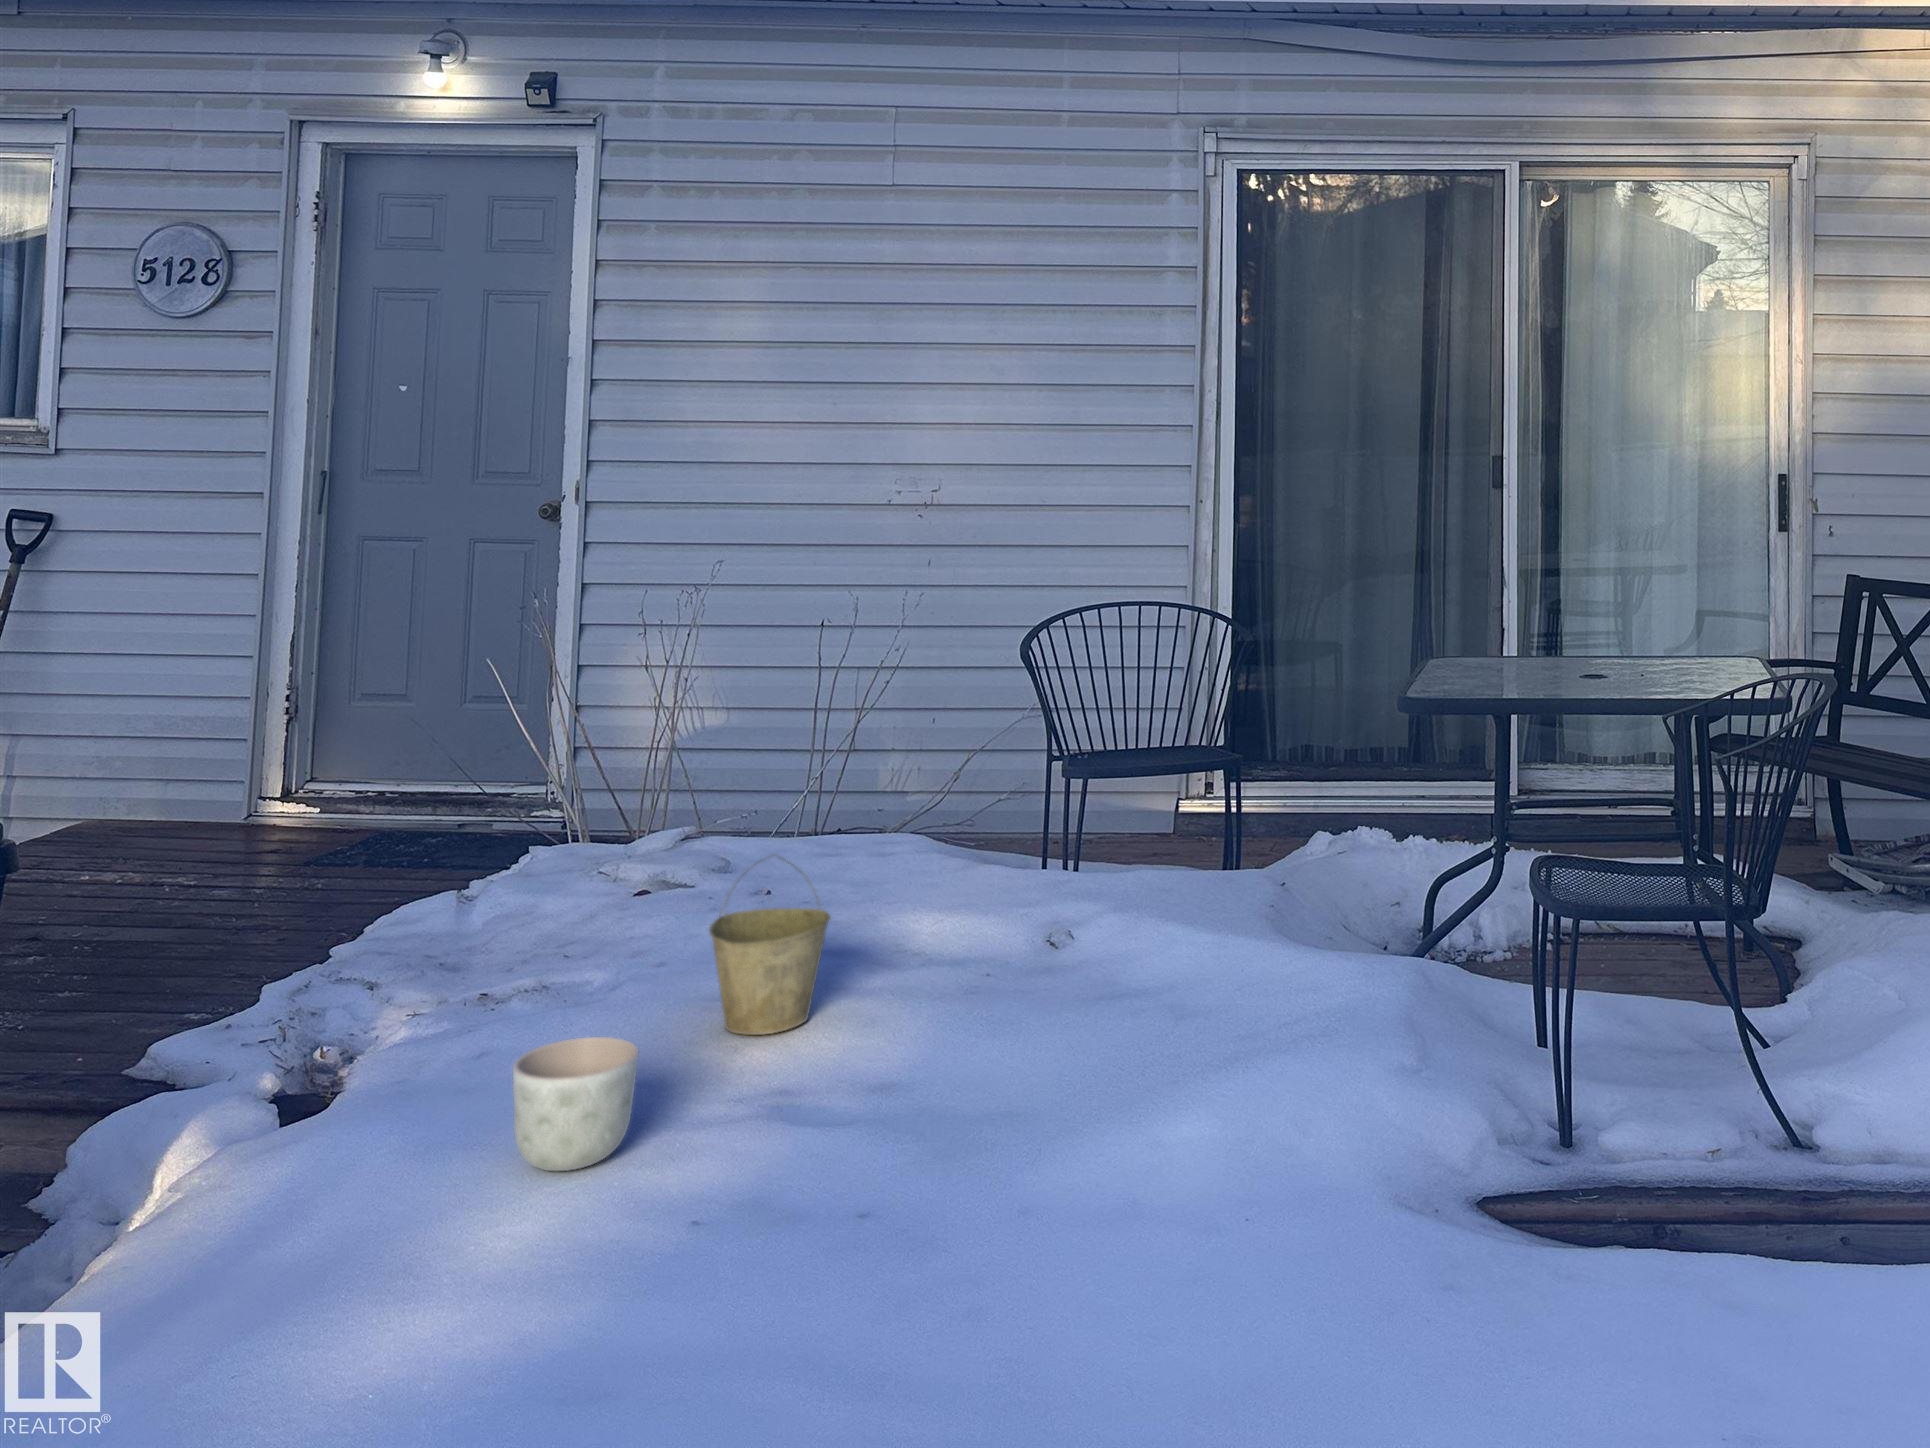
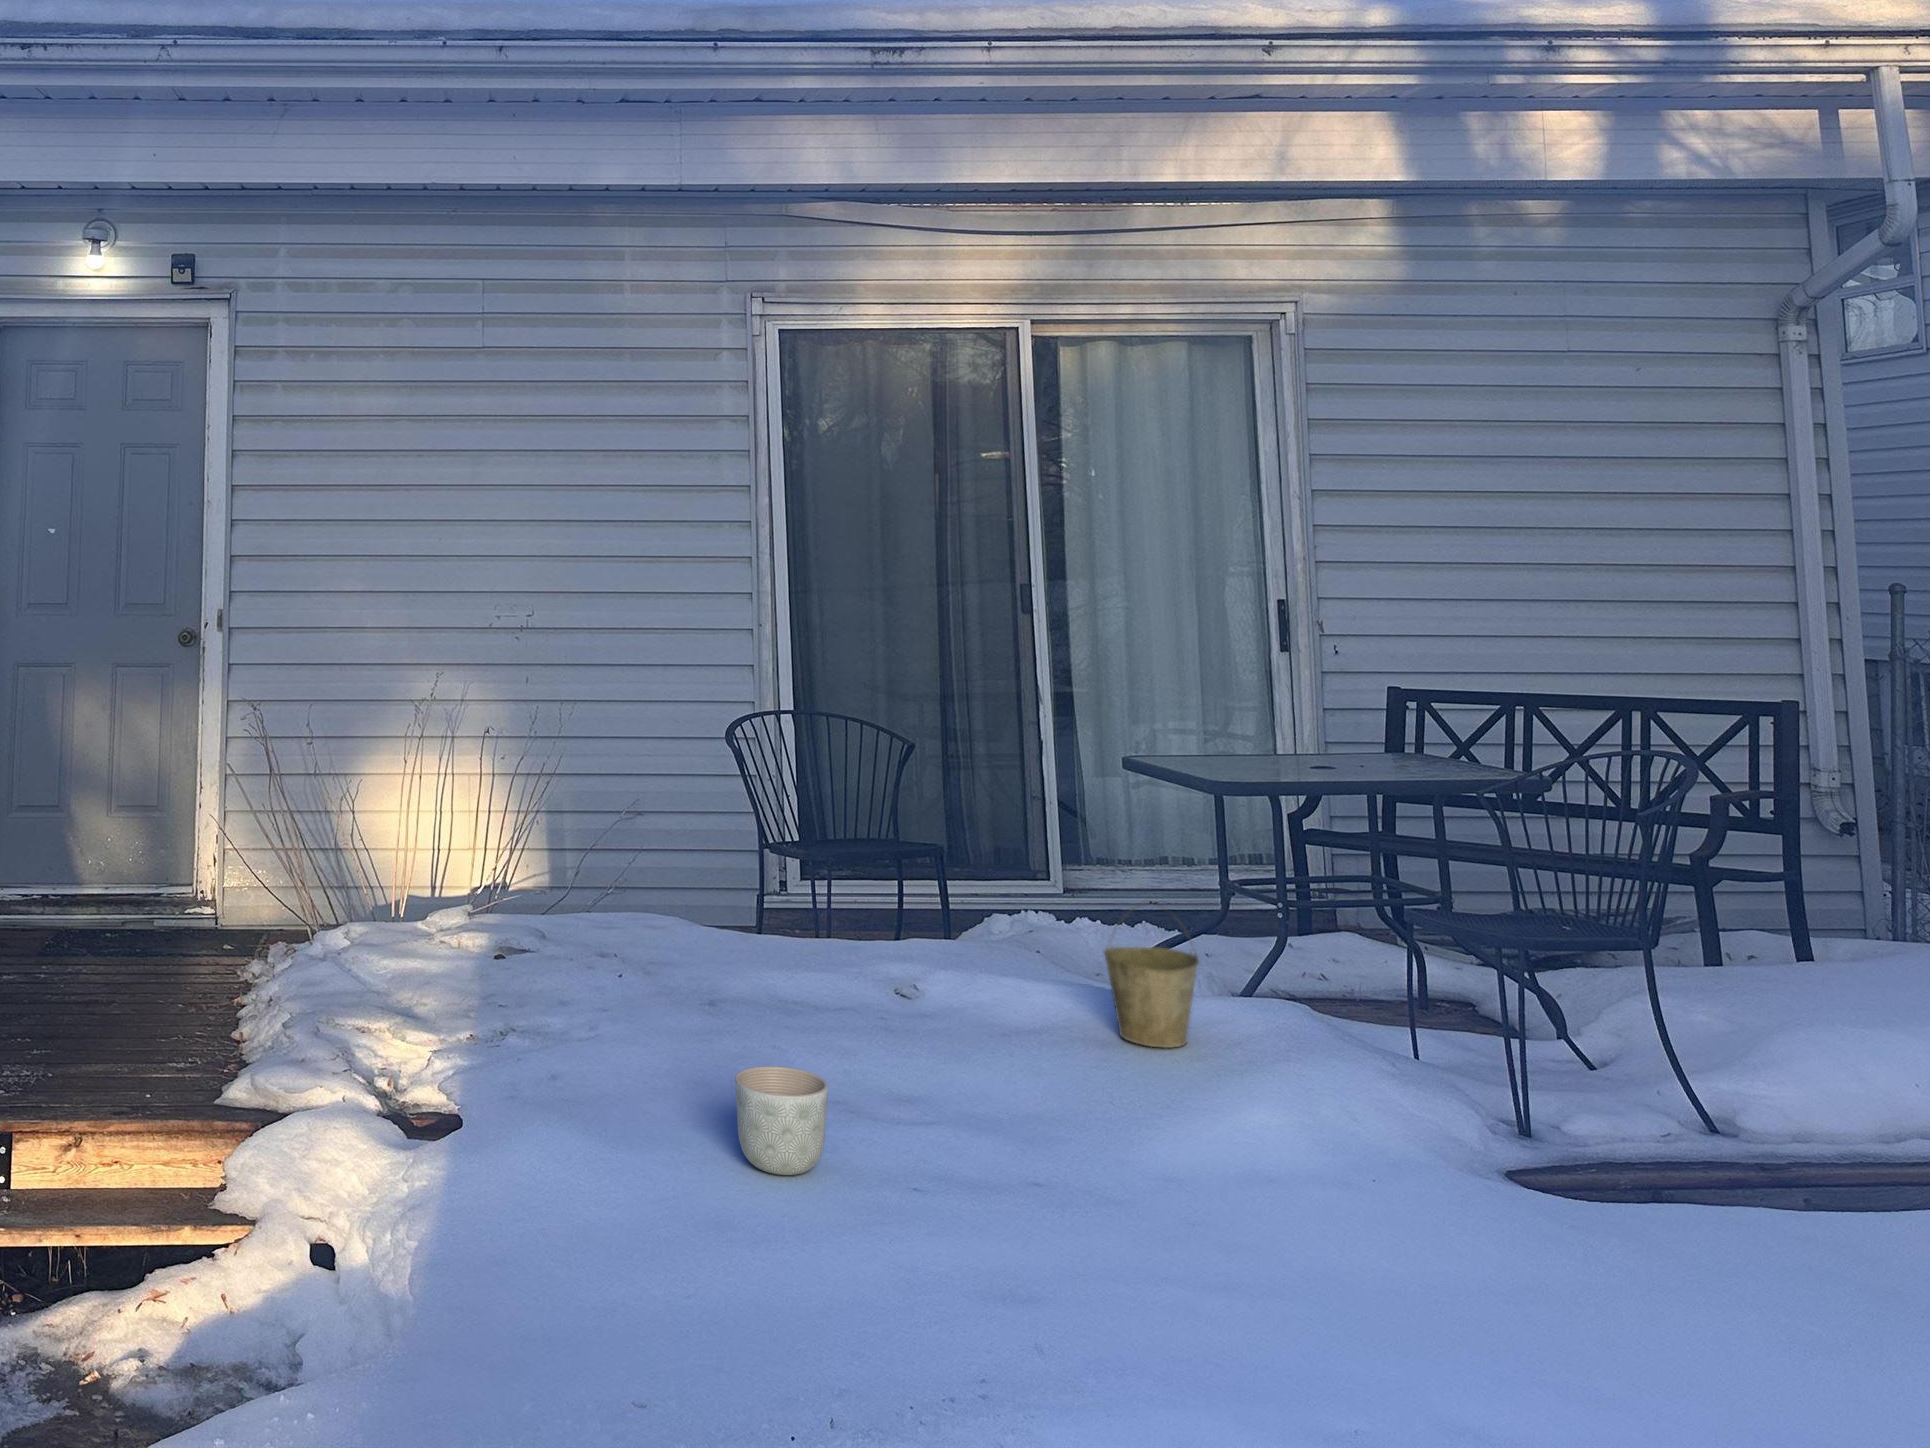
bucket: present [709,862,831,1035] -> present [1104,912,1199,1048]

